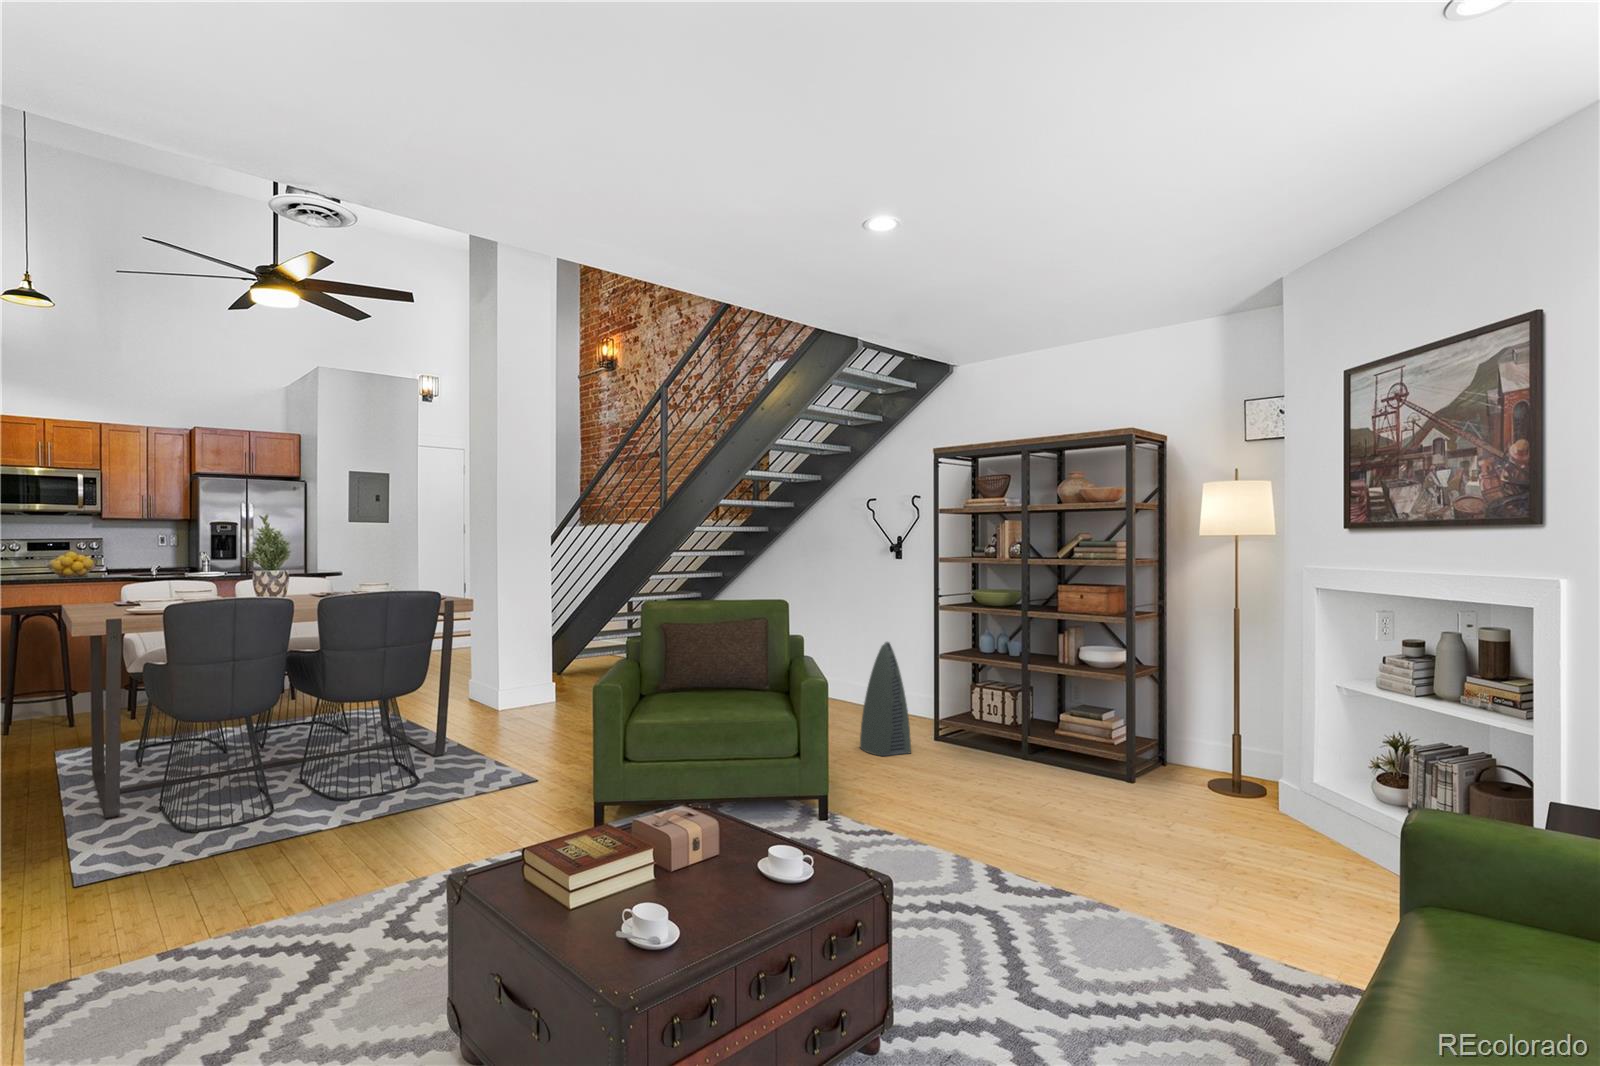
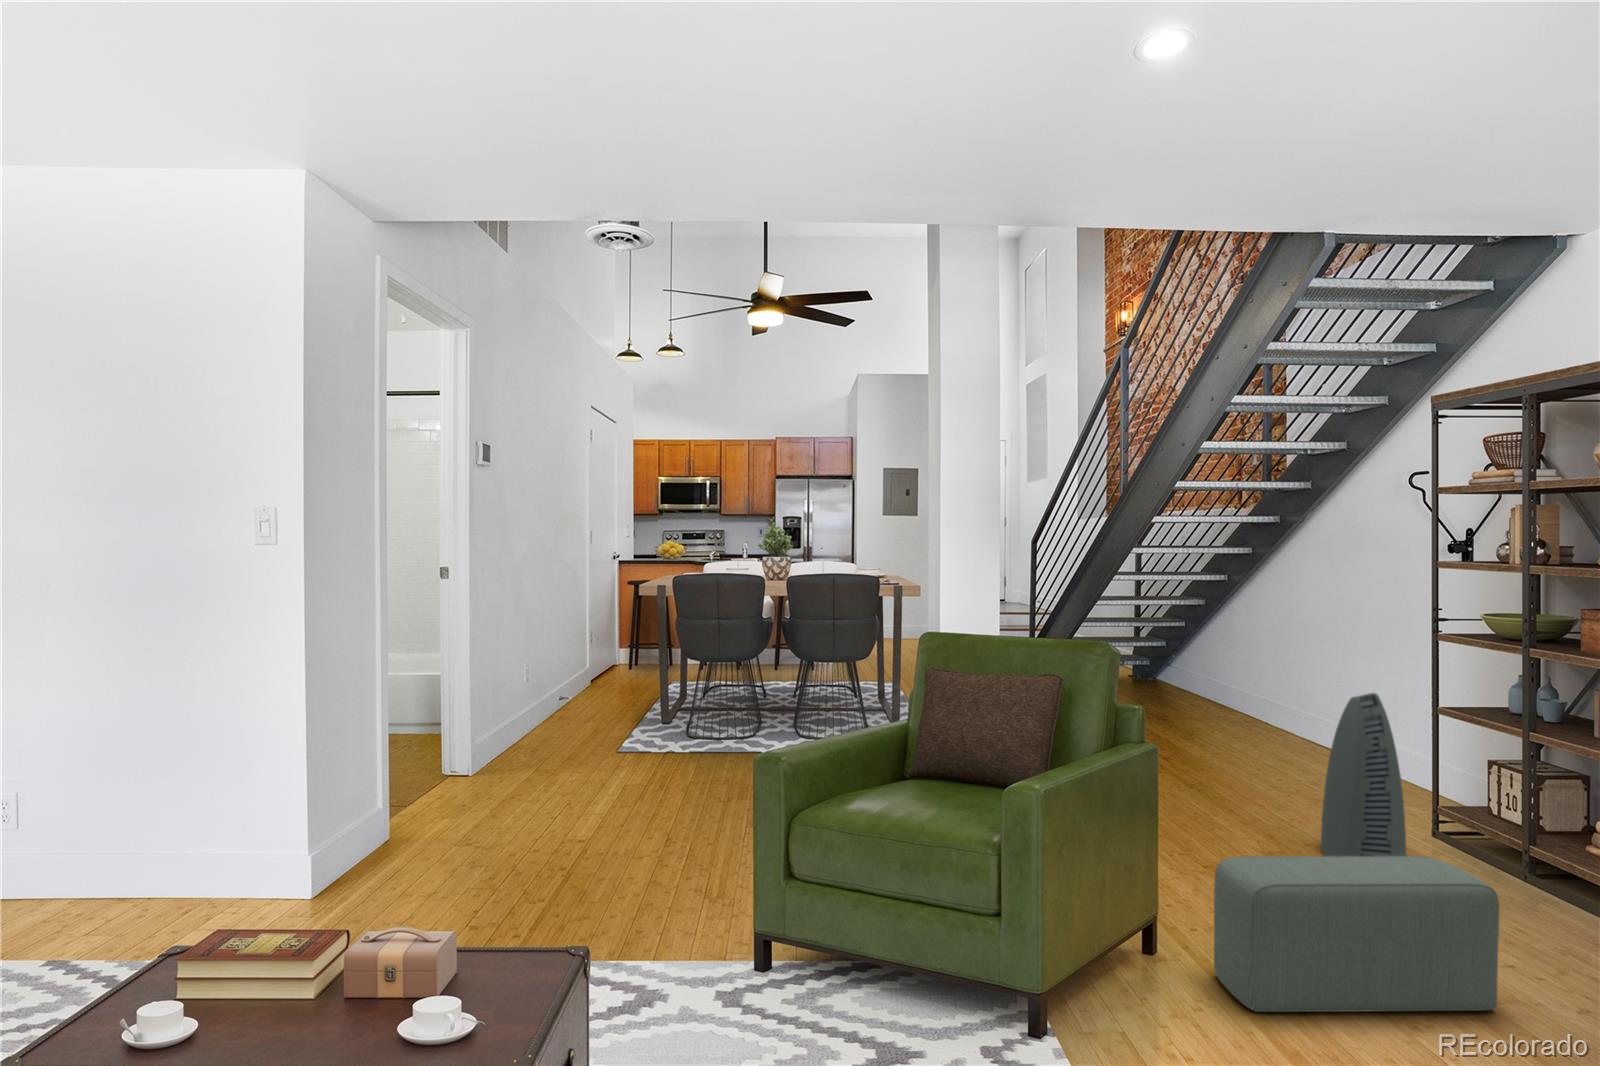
pouf: none [890,726,1005,834] -> present [1214,856,1499,1012]

